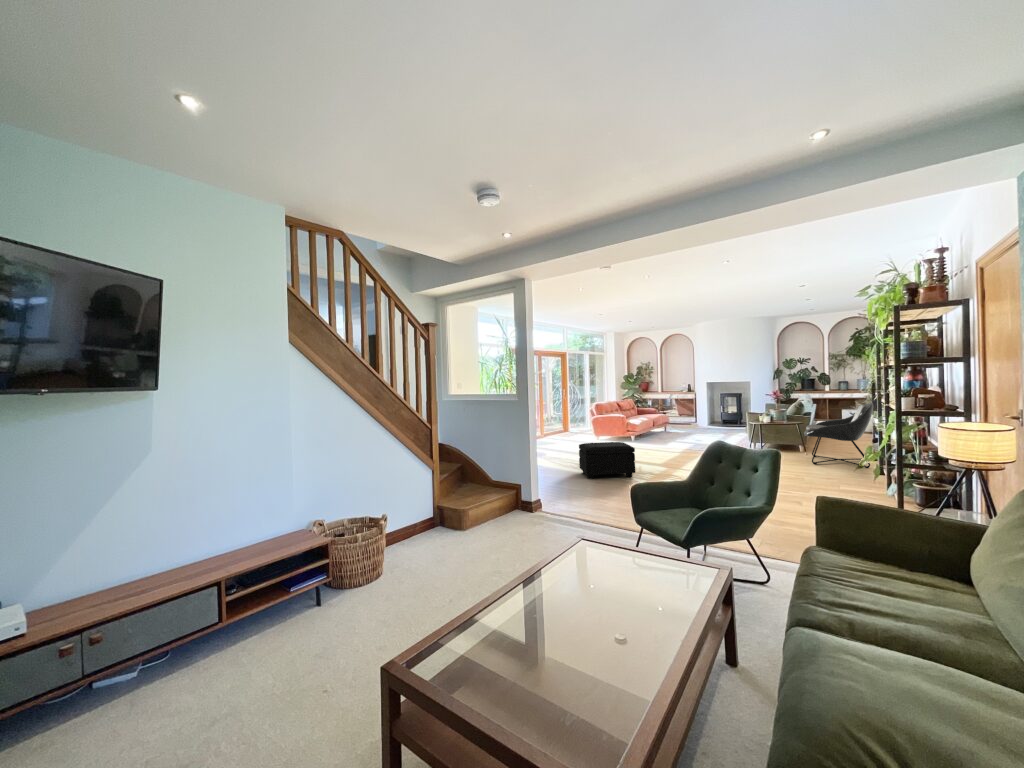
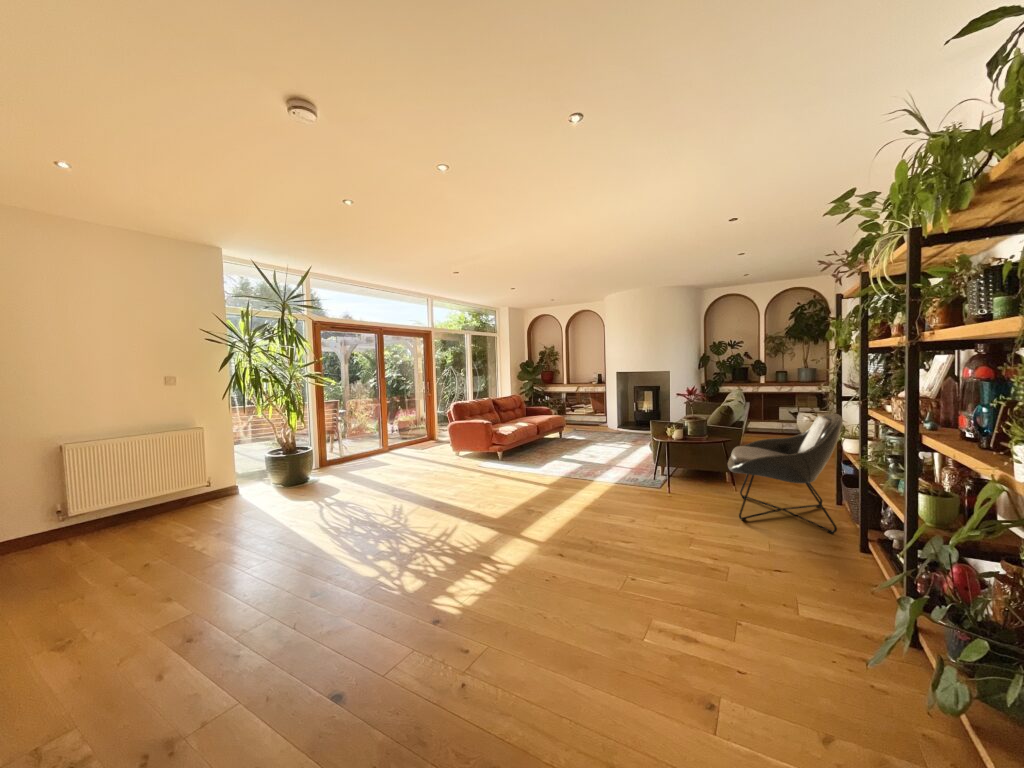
footstool: present [579,442,635,479] -> none [281,496,403,587]

